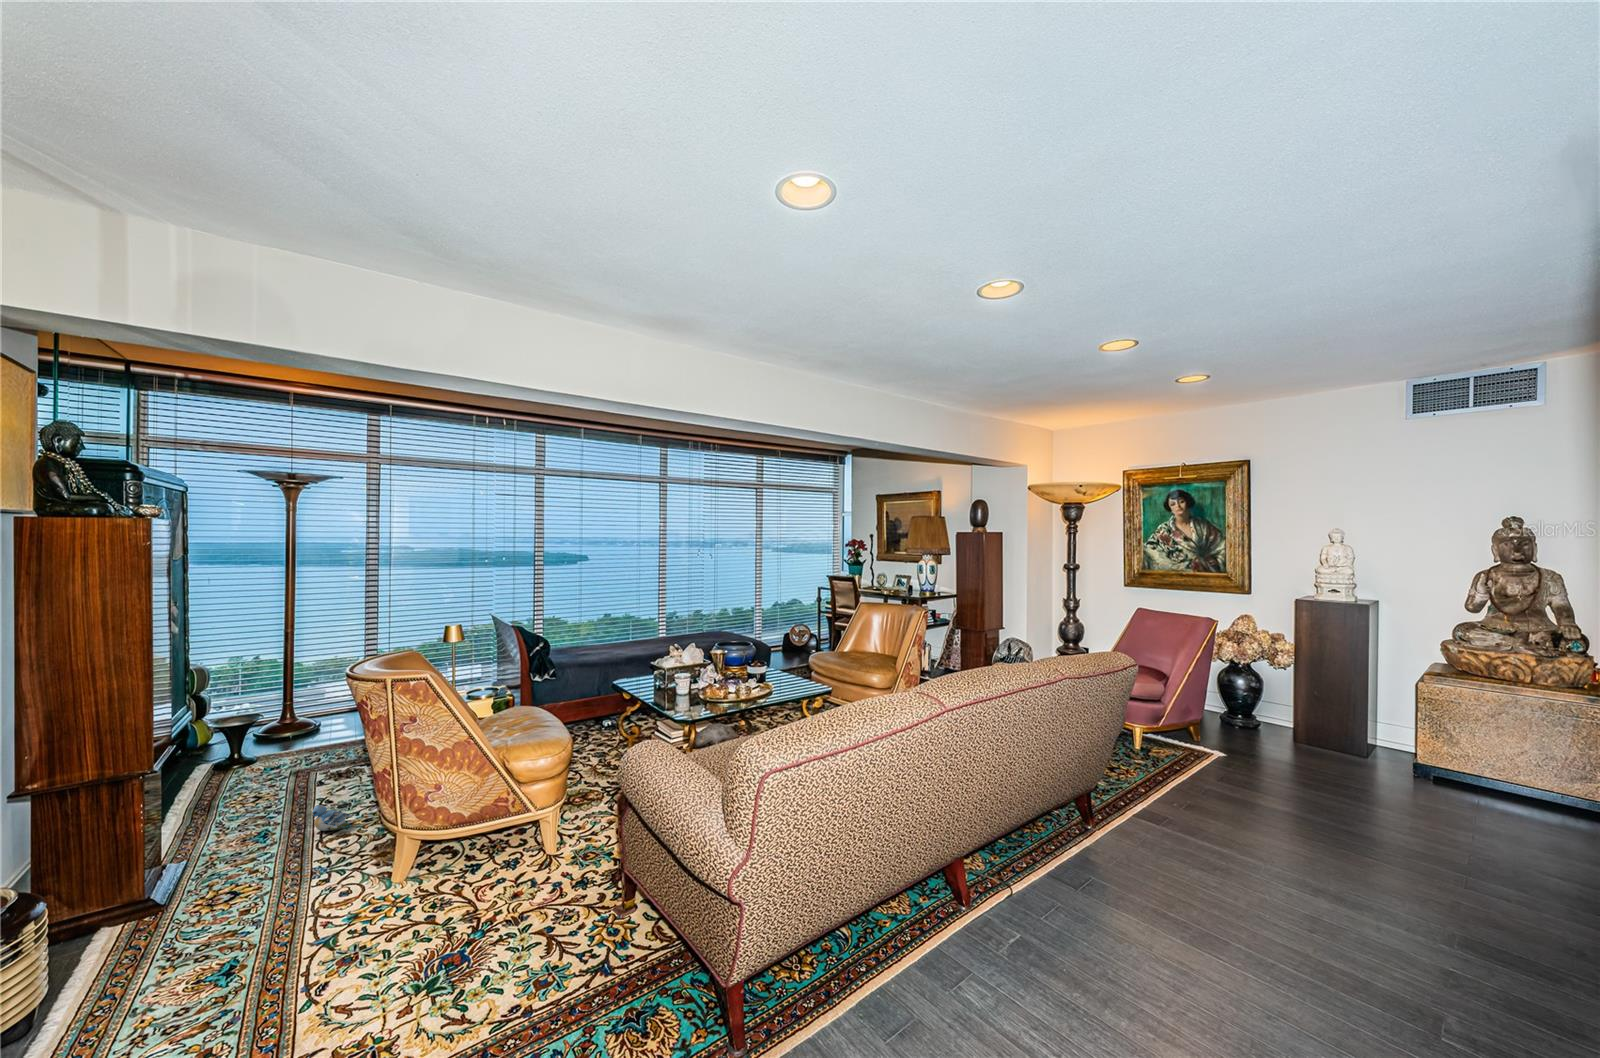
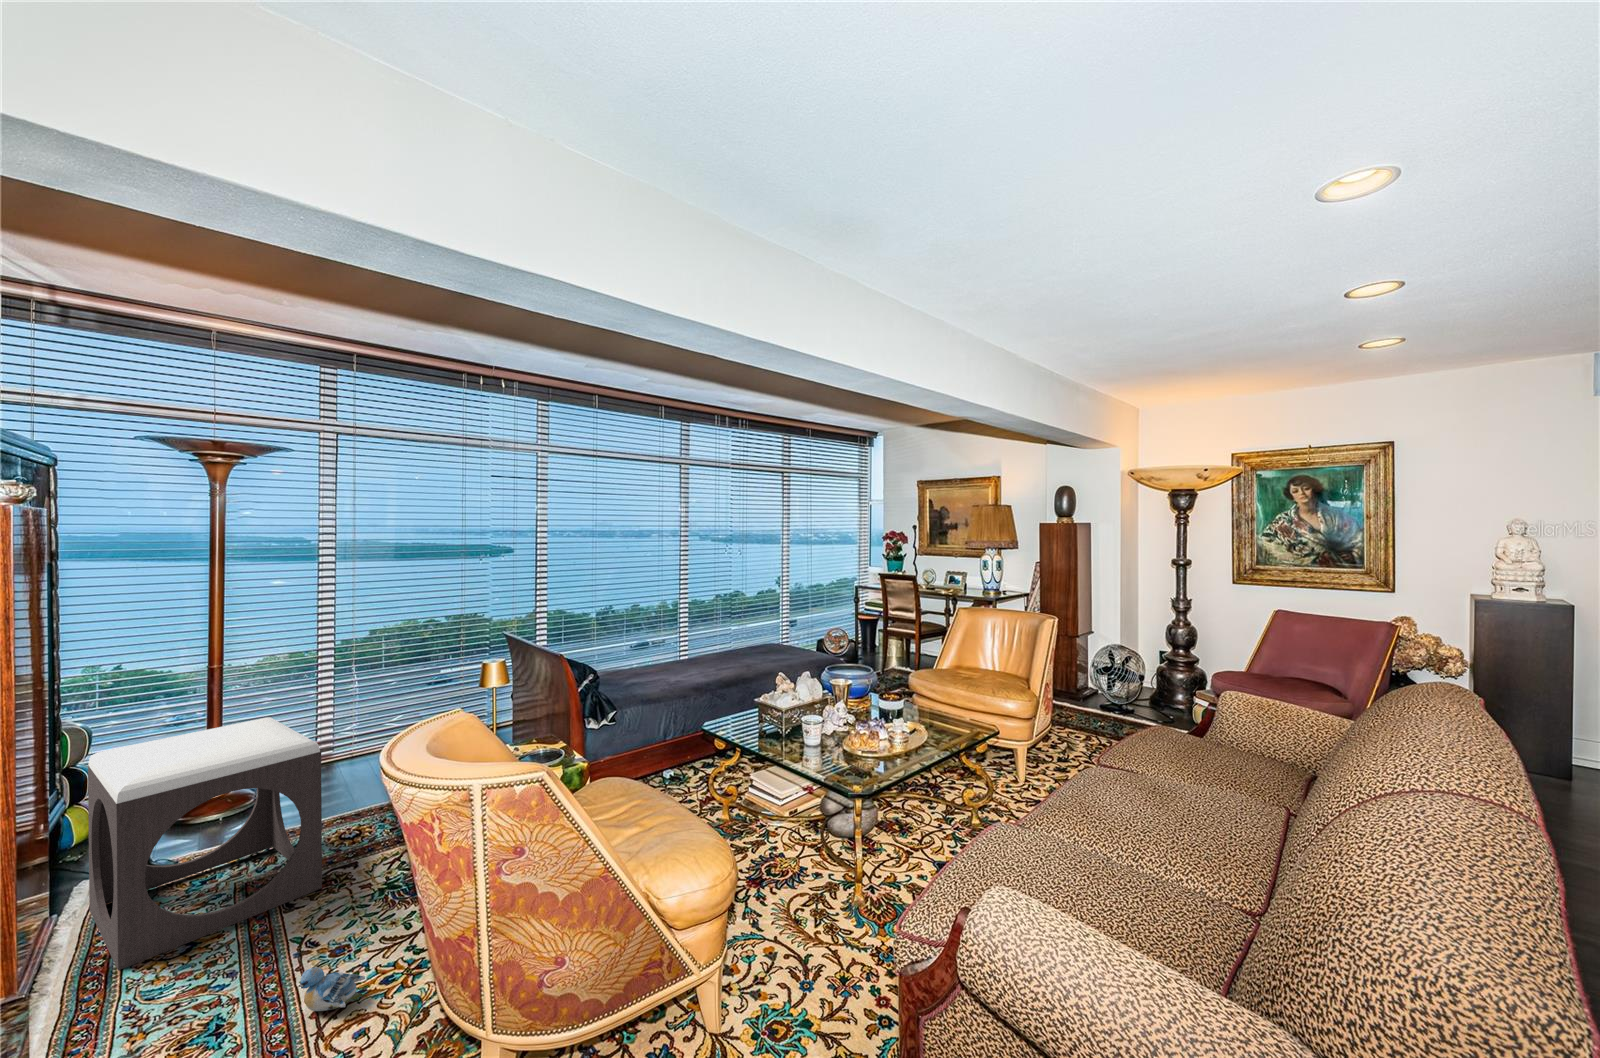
footstool: none [204,664,343,808] -> present [88,717,322,970]

